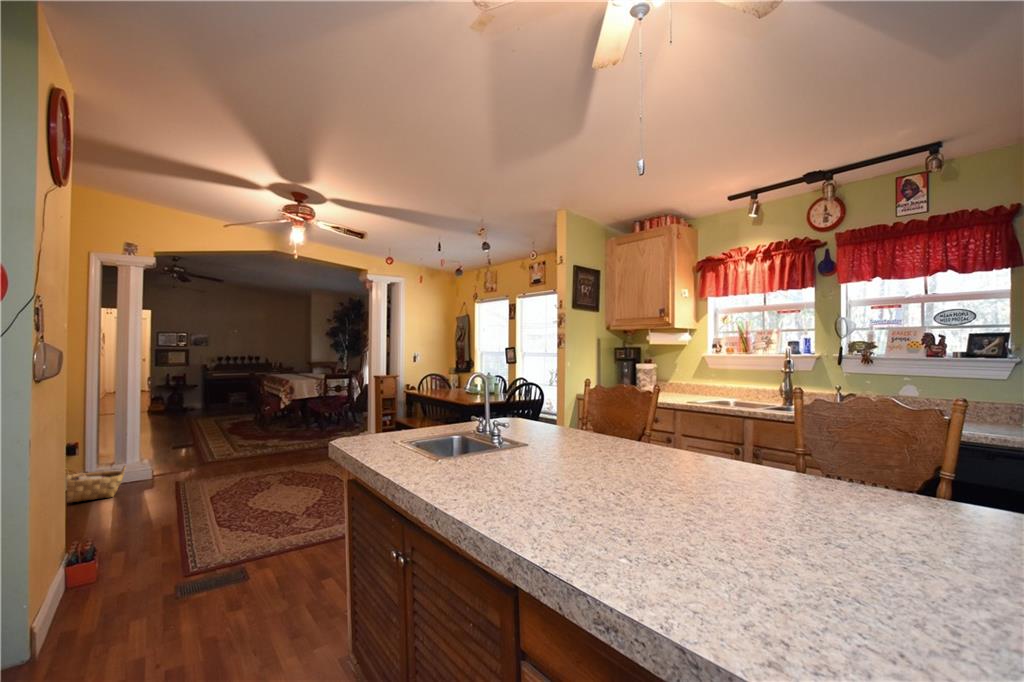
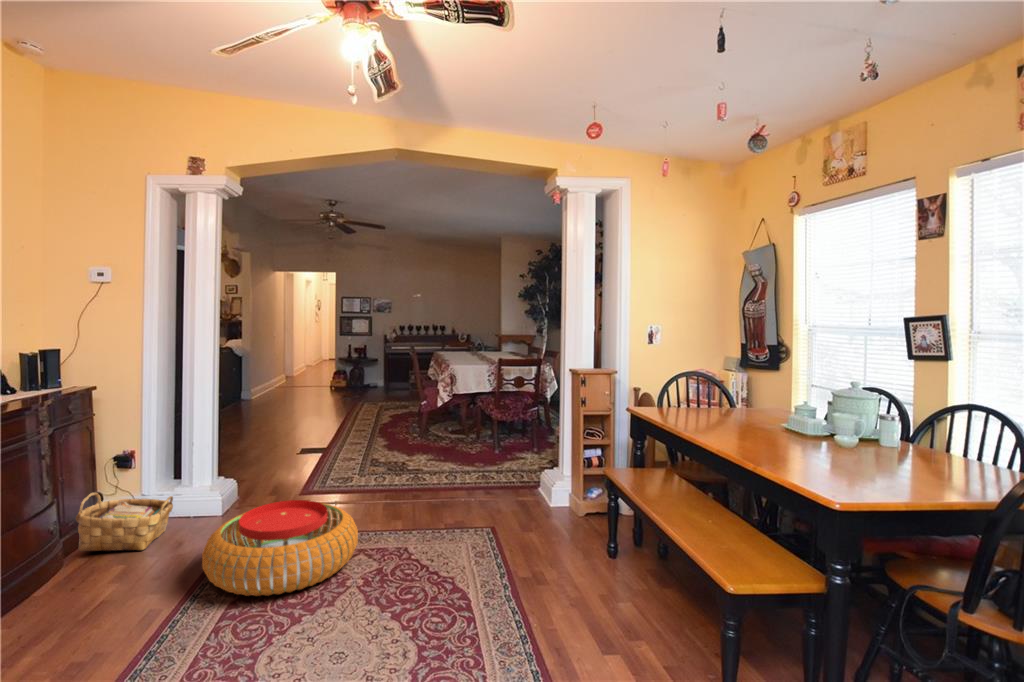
pouf: none [174,454,266,497] -> present [202,500,358,596]

